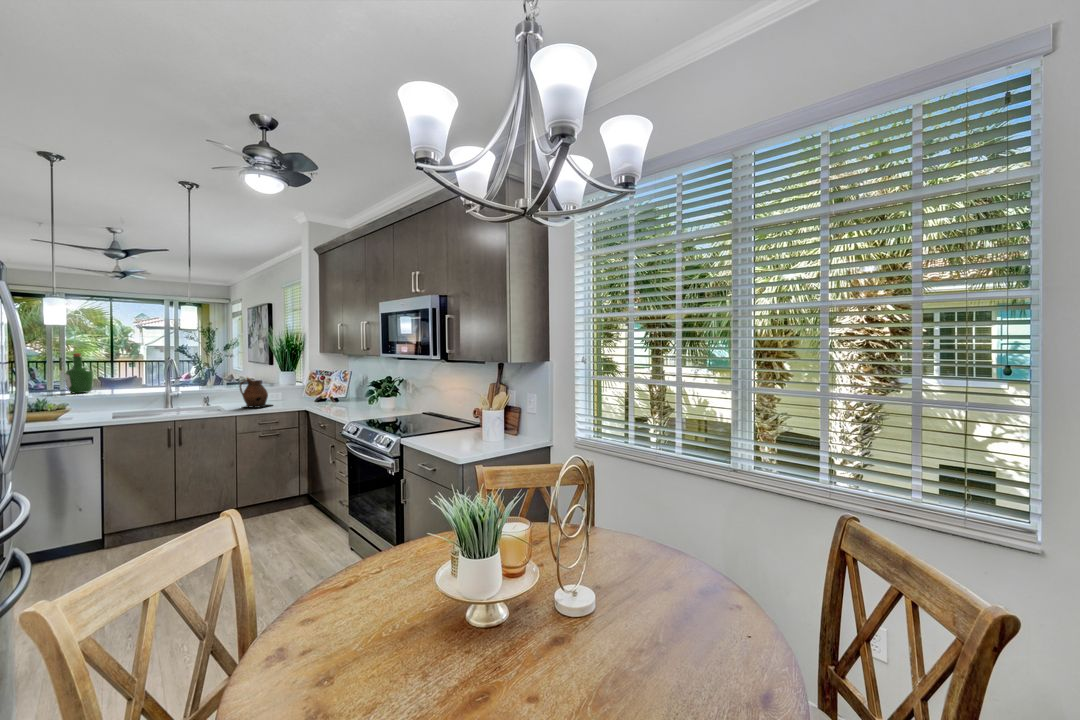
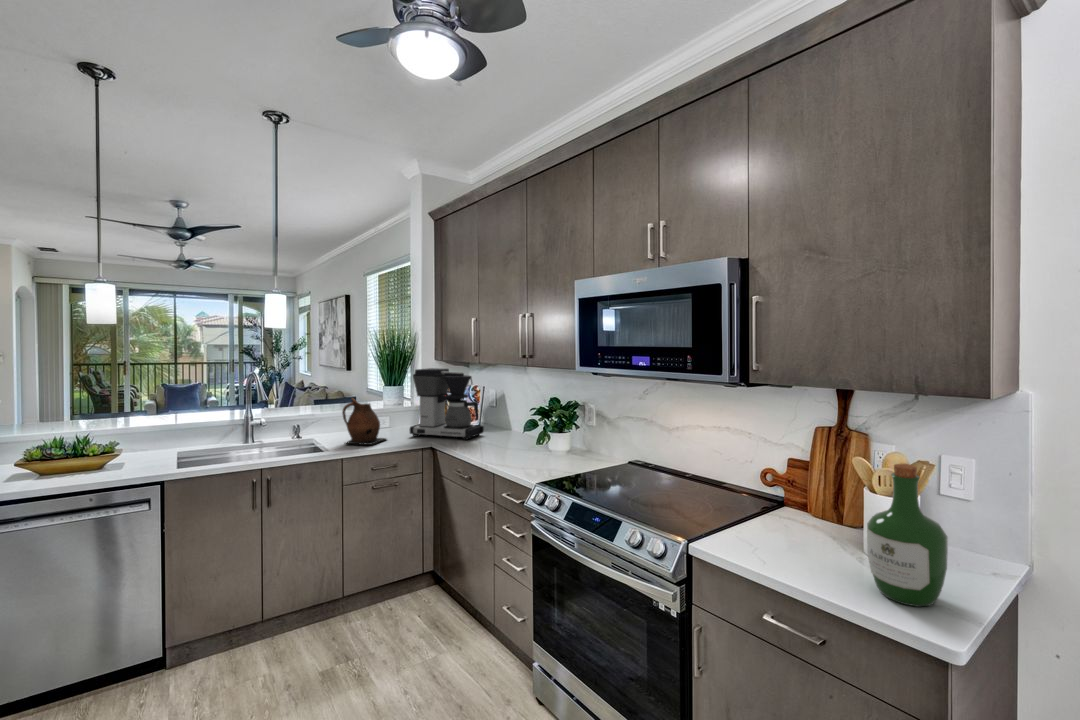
wine bottle: present [65,353,93,393] -> present [867,464,948,606]
coffee maker: none [291,358,345,405] -> present [409,368,484,440]

